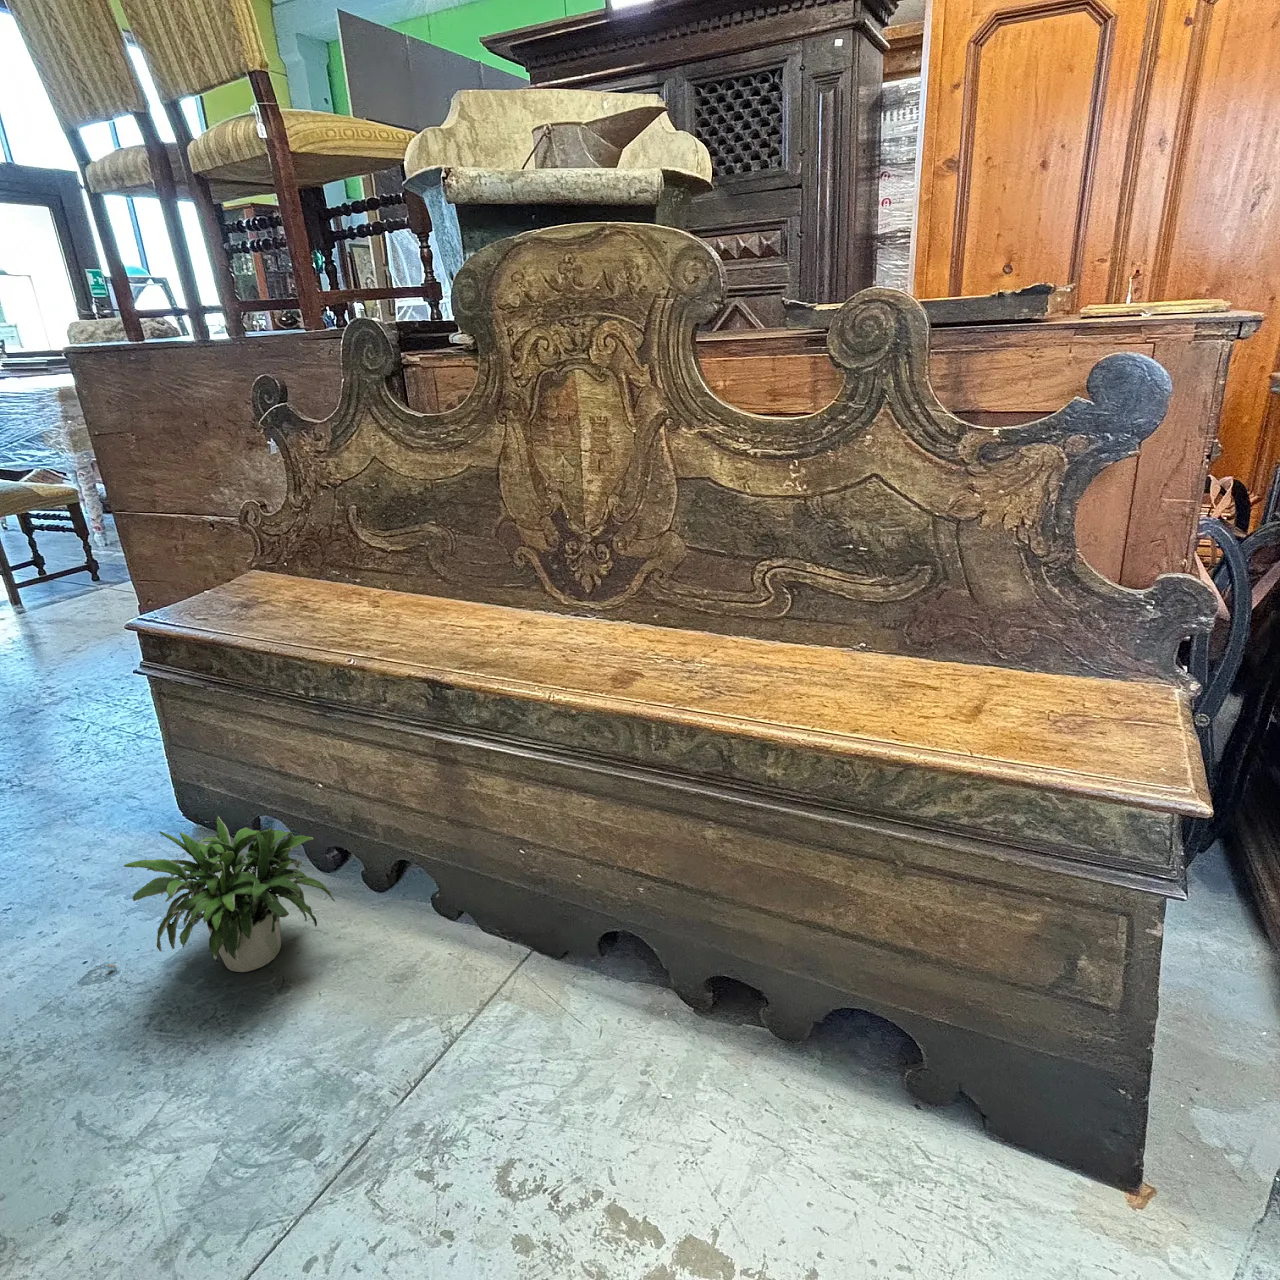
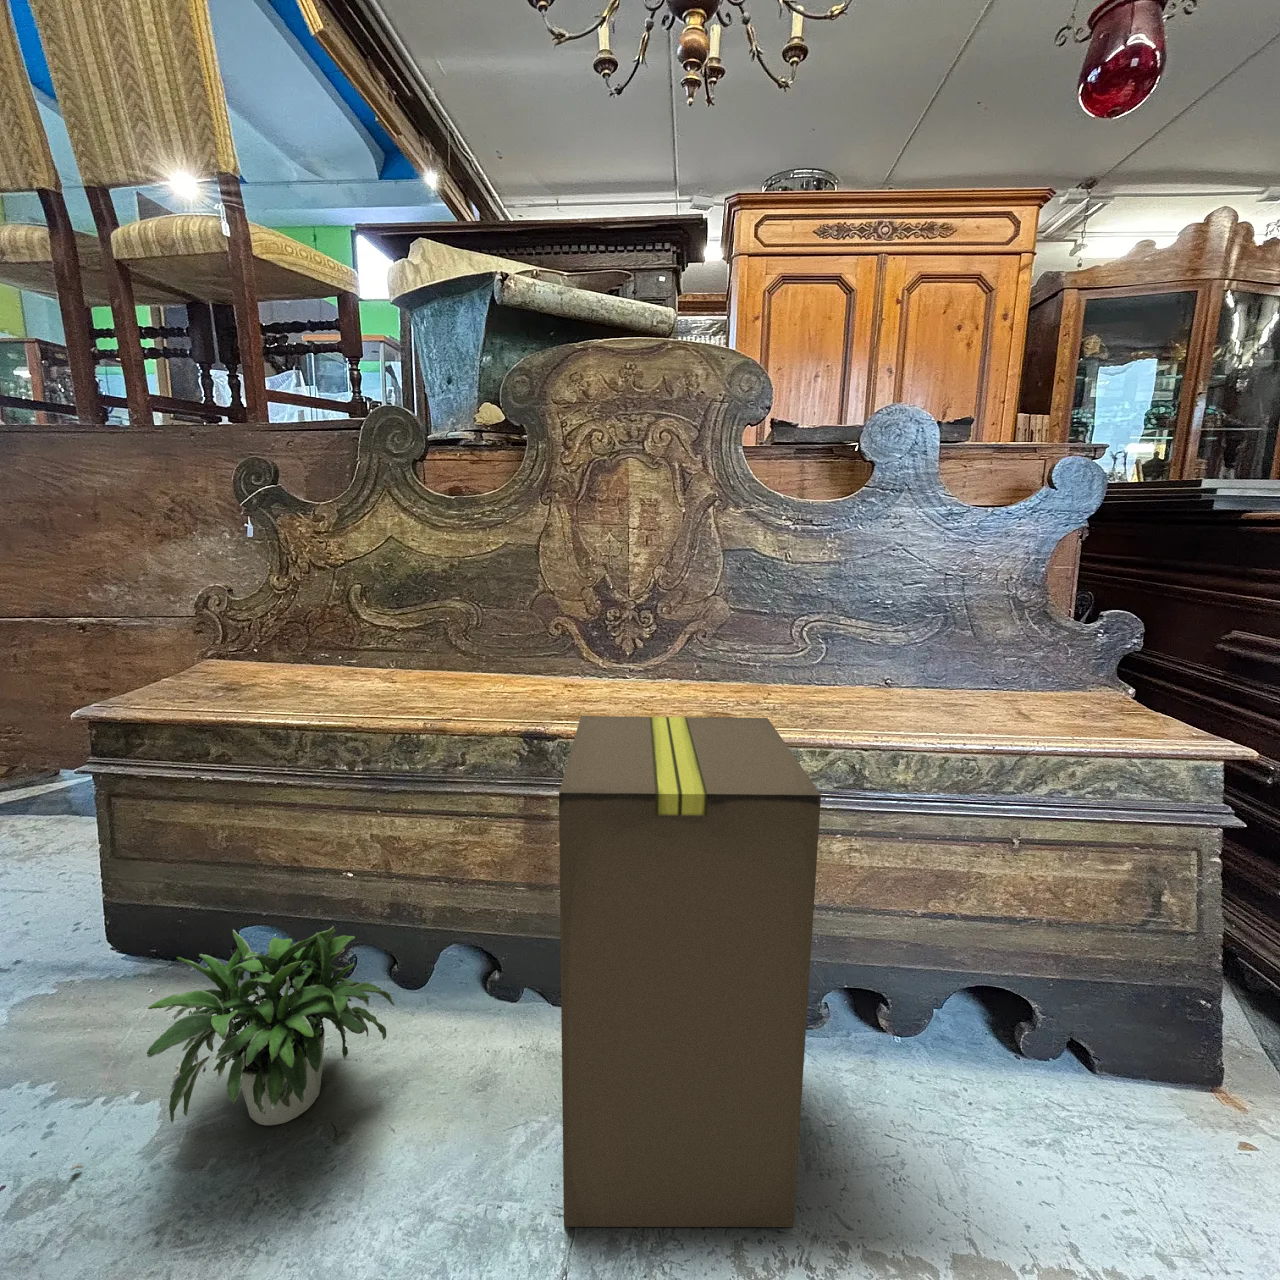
cardboard box: none [321,669,642,1164] -> present [559,716,821,1227]

